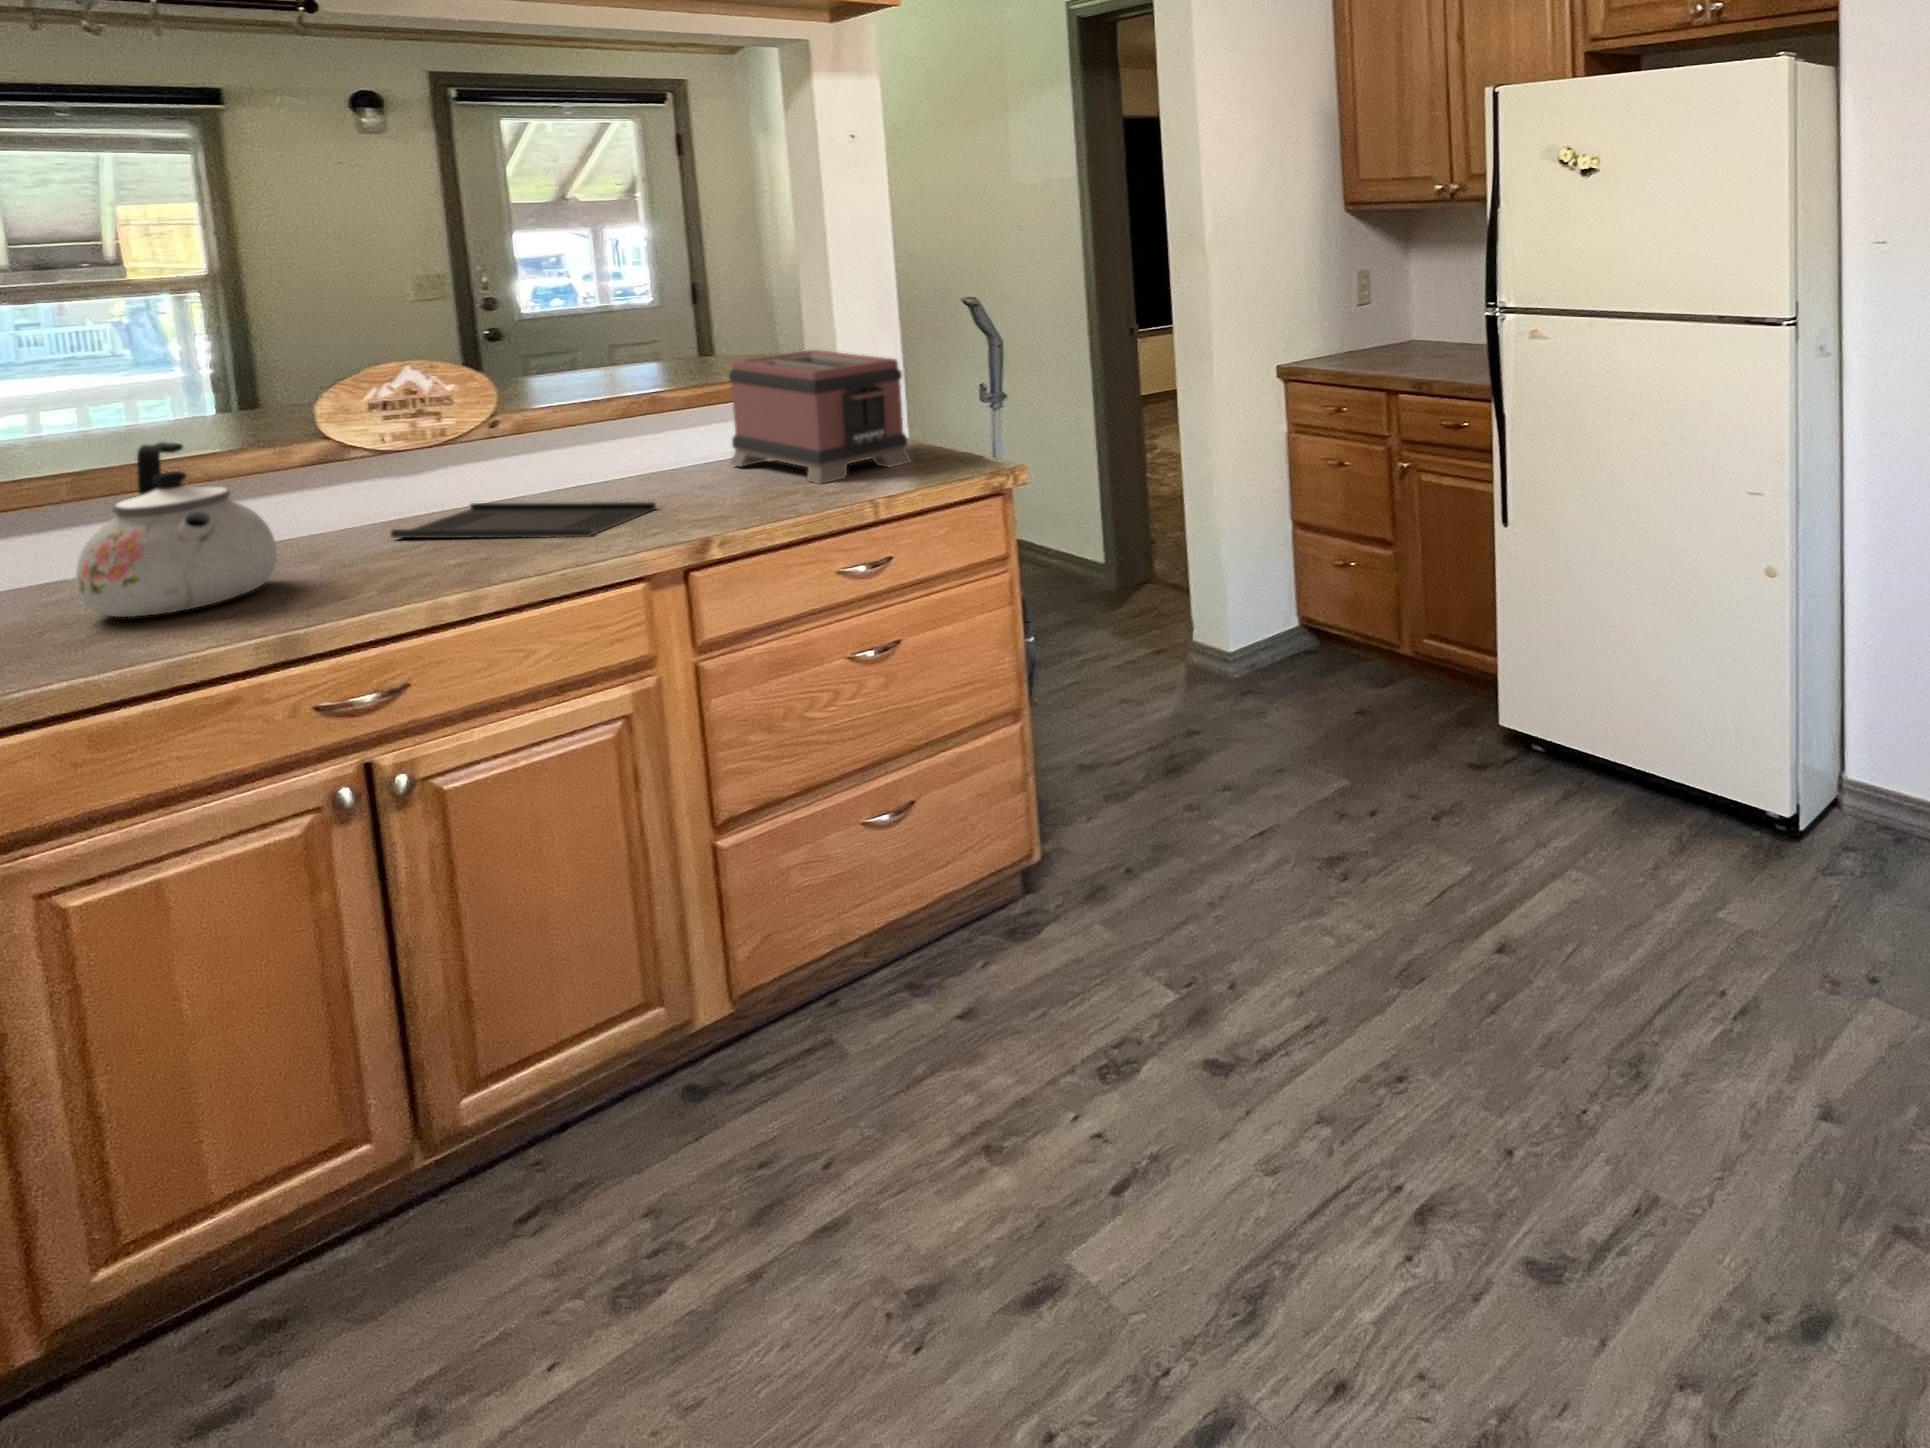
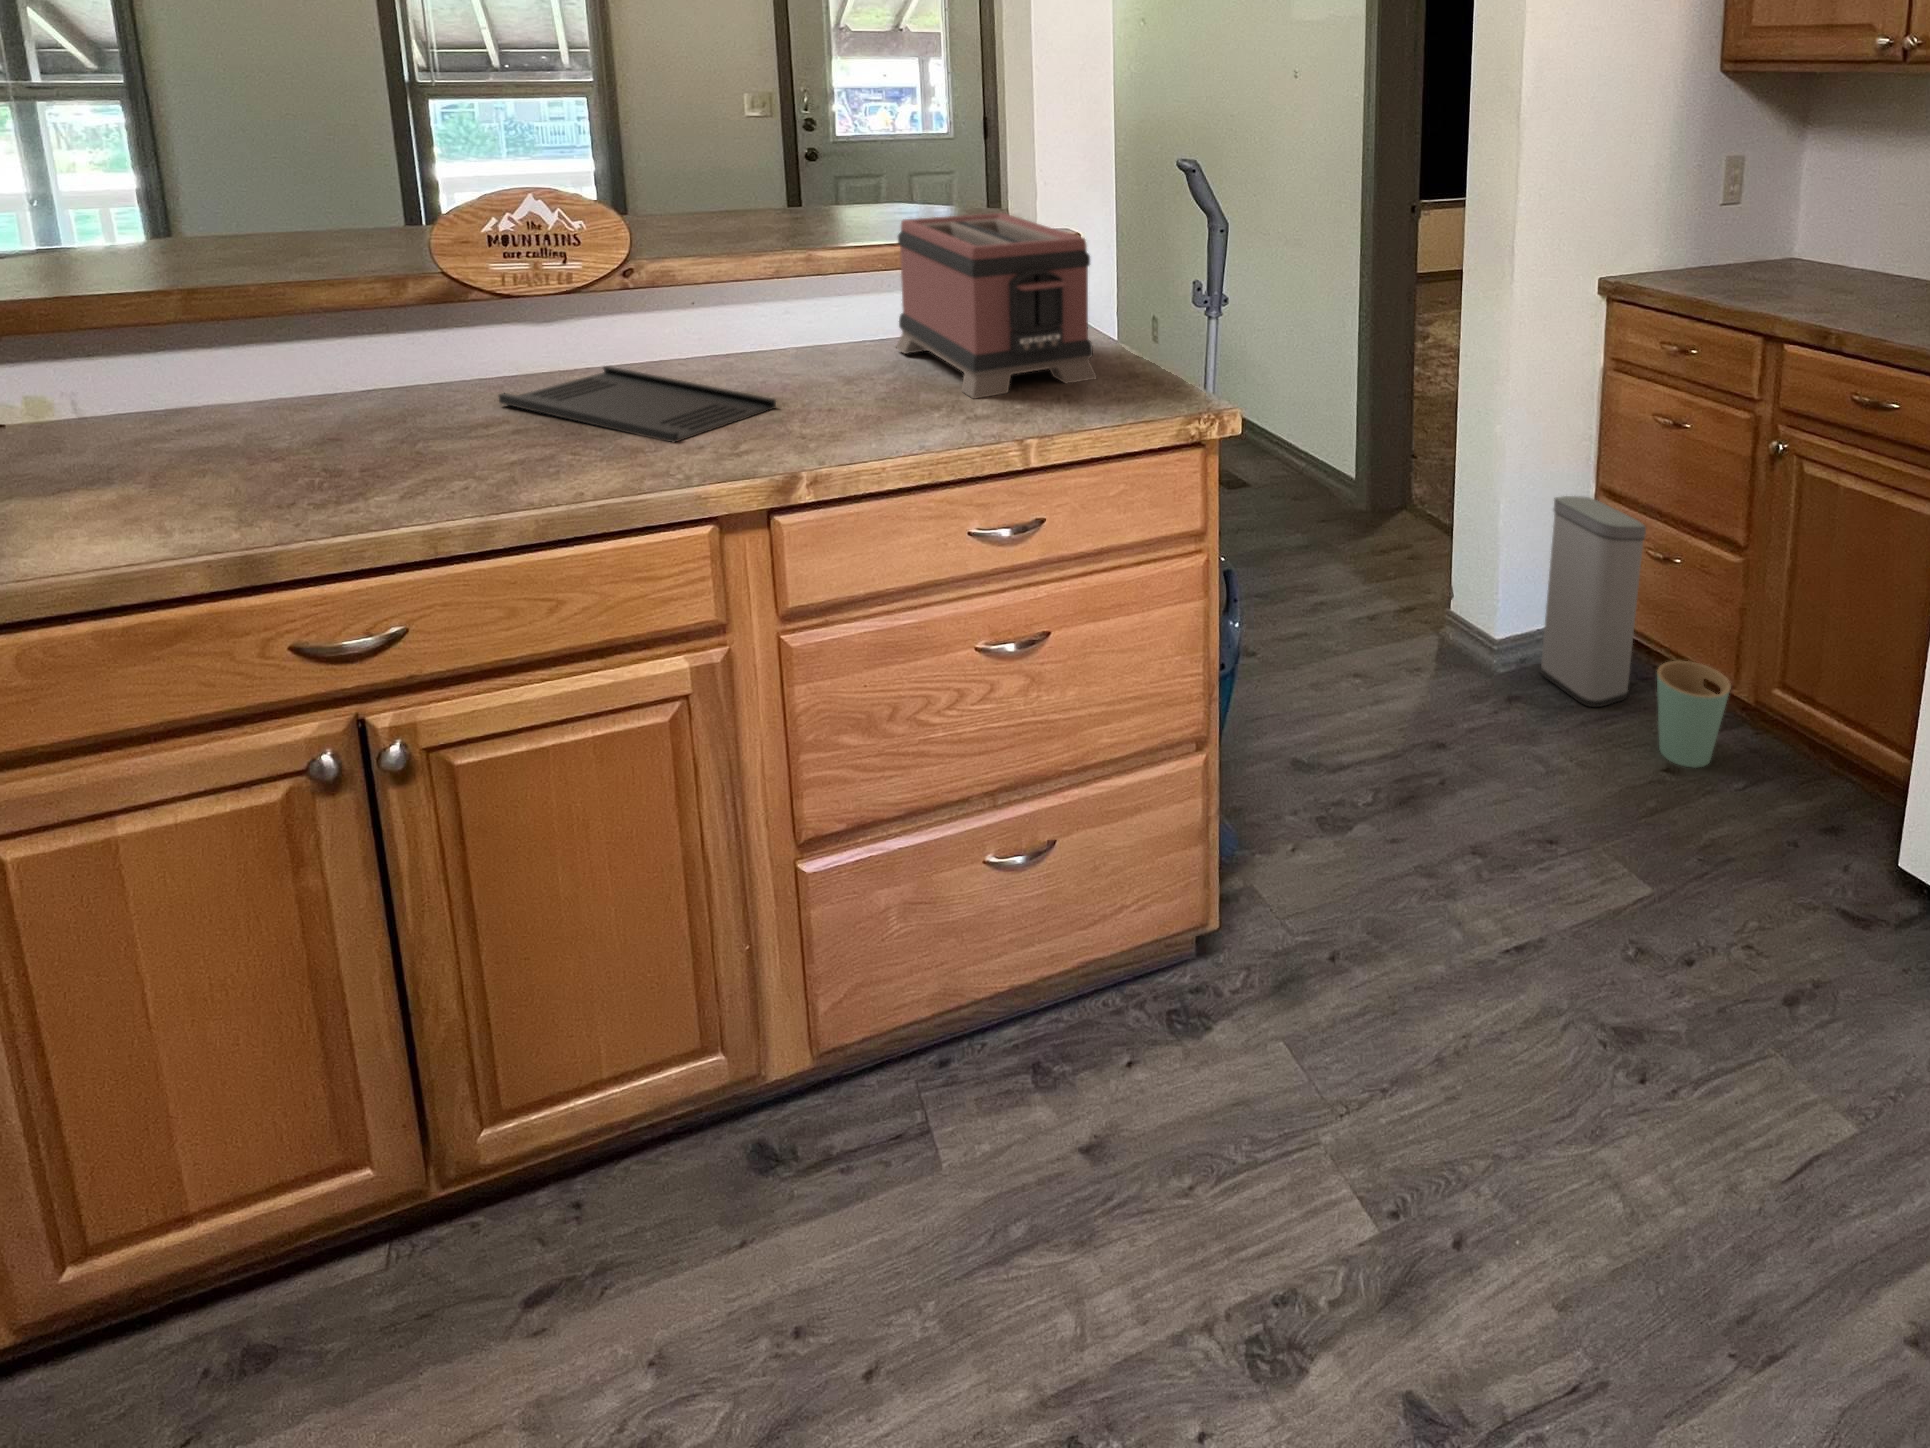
kettle: present [76,442,277,617] -> none [110,270,335,485]
trash can: none [1263,529,1395,707] -> present [1541,496,1731,767]

